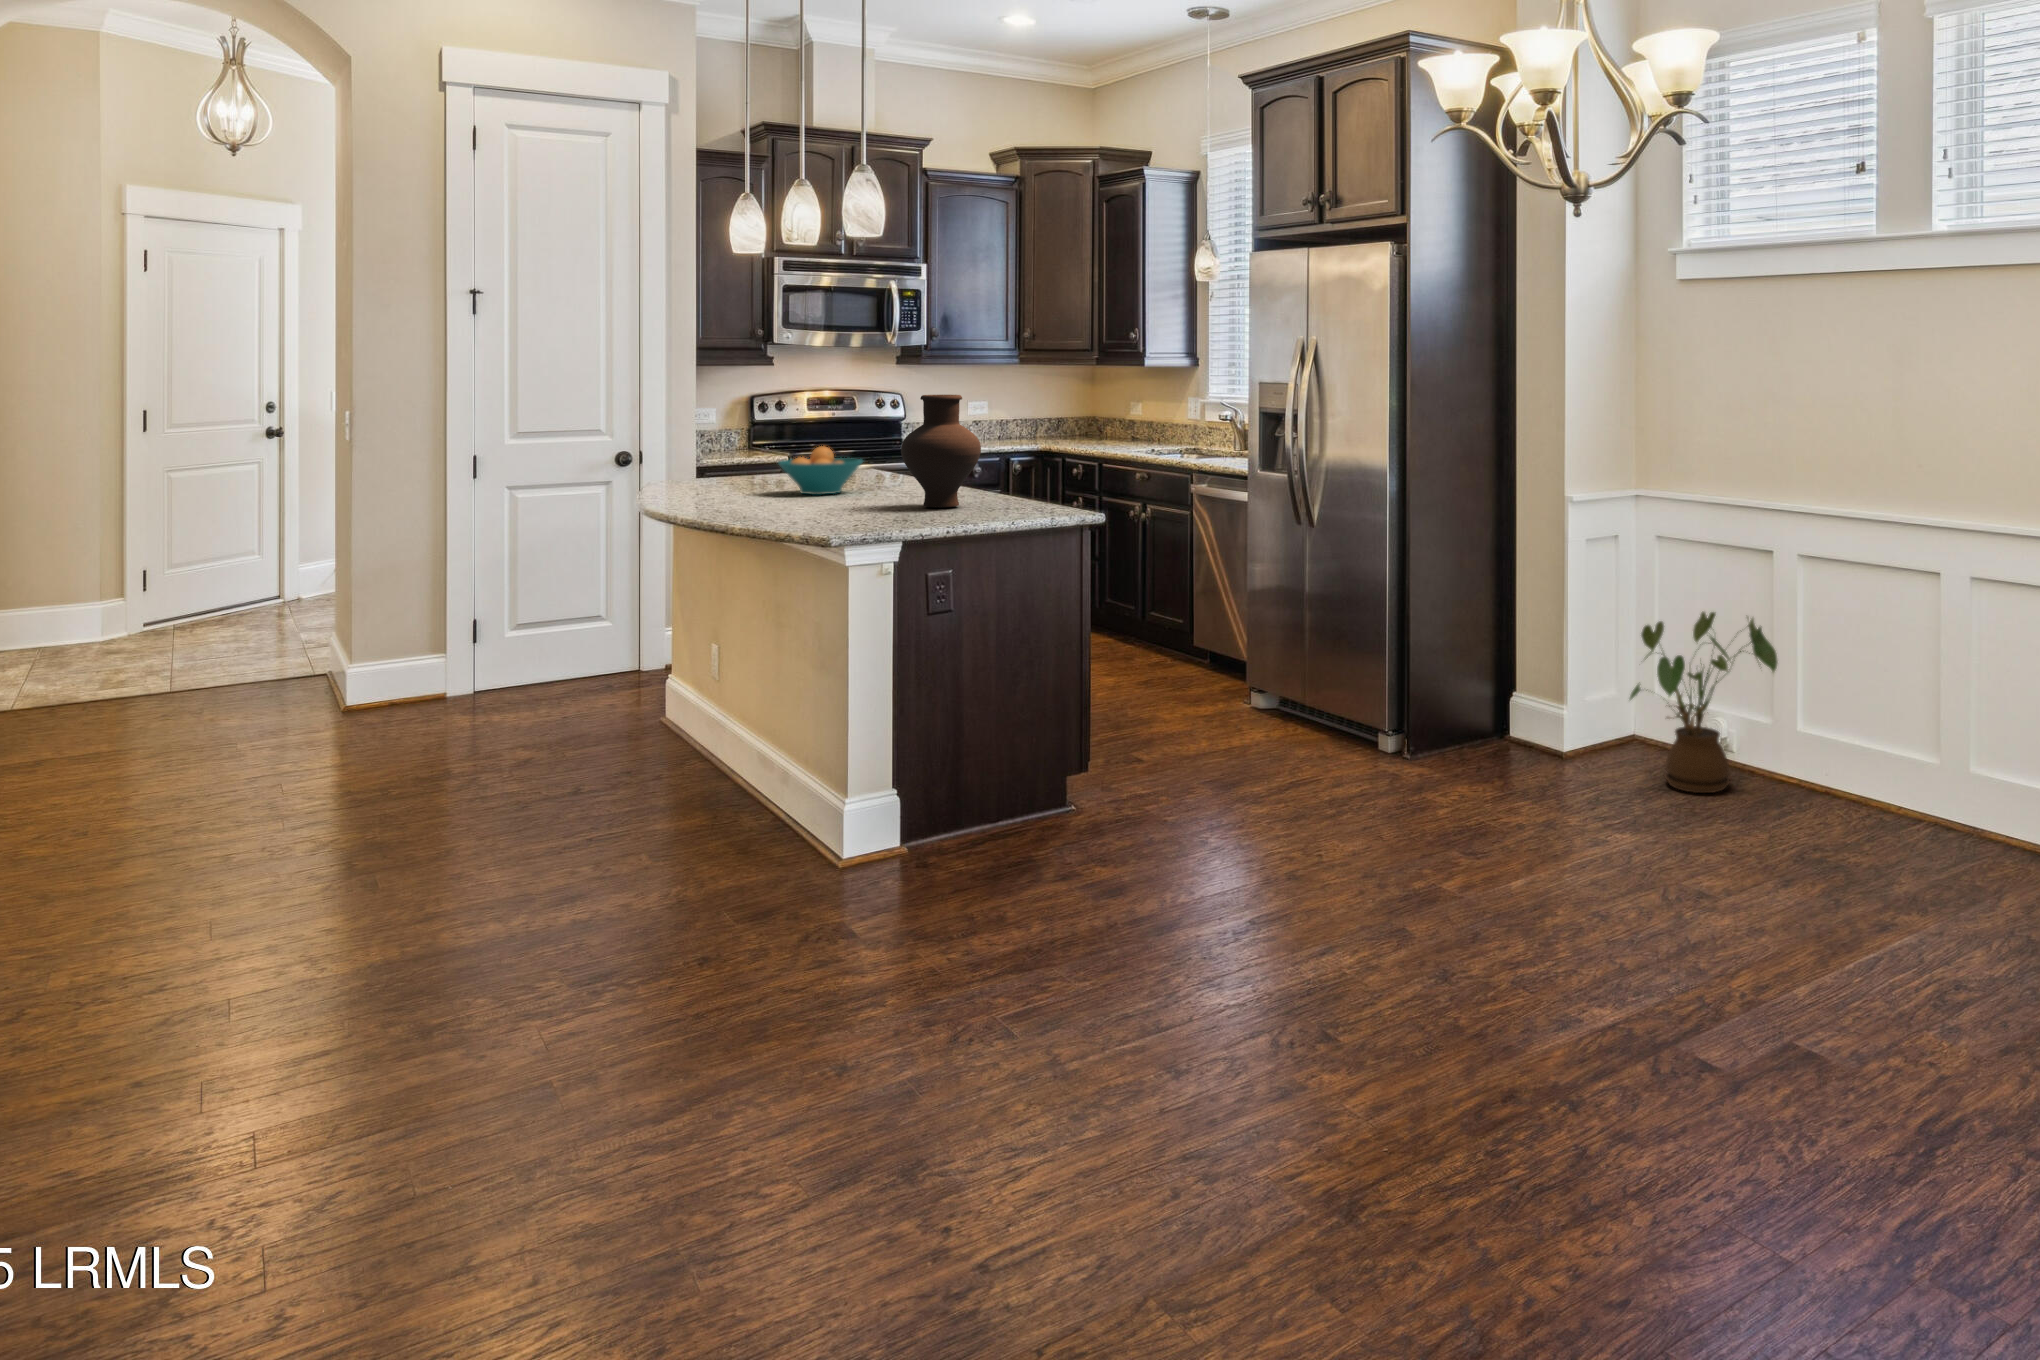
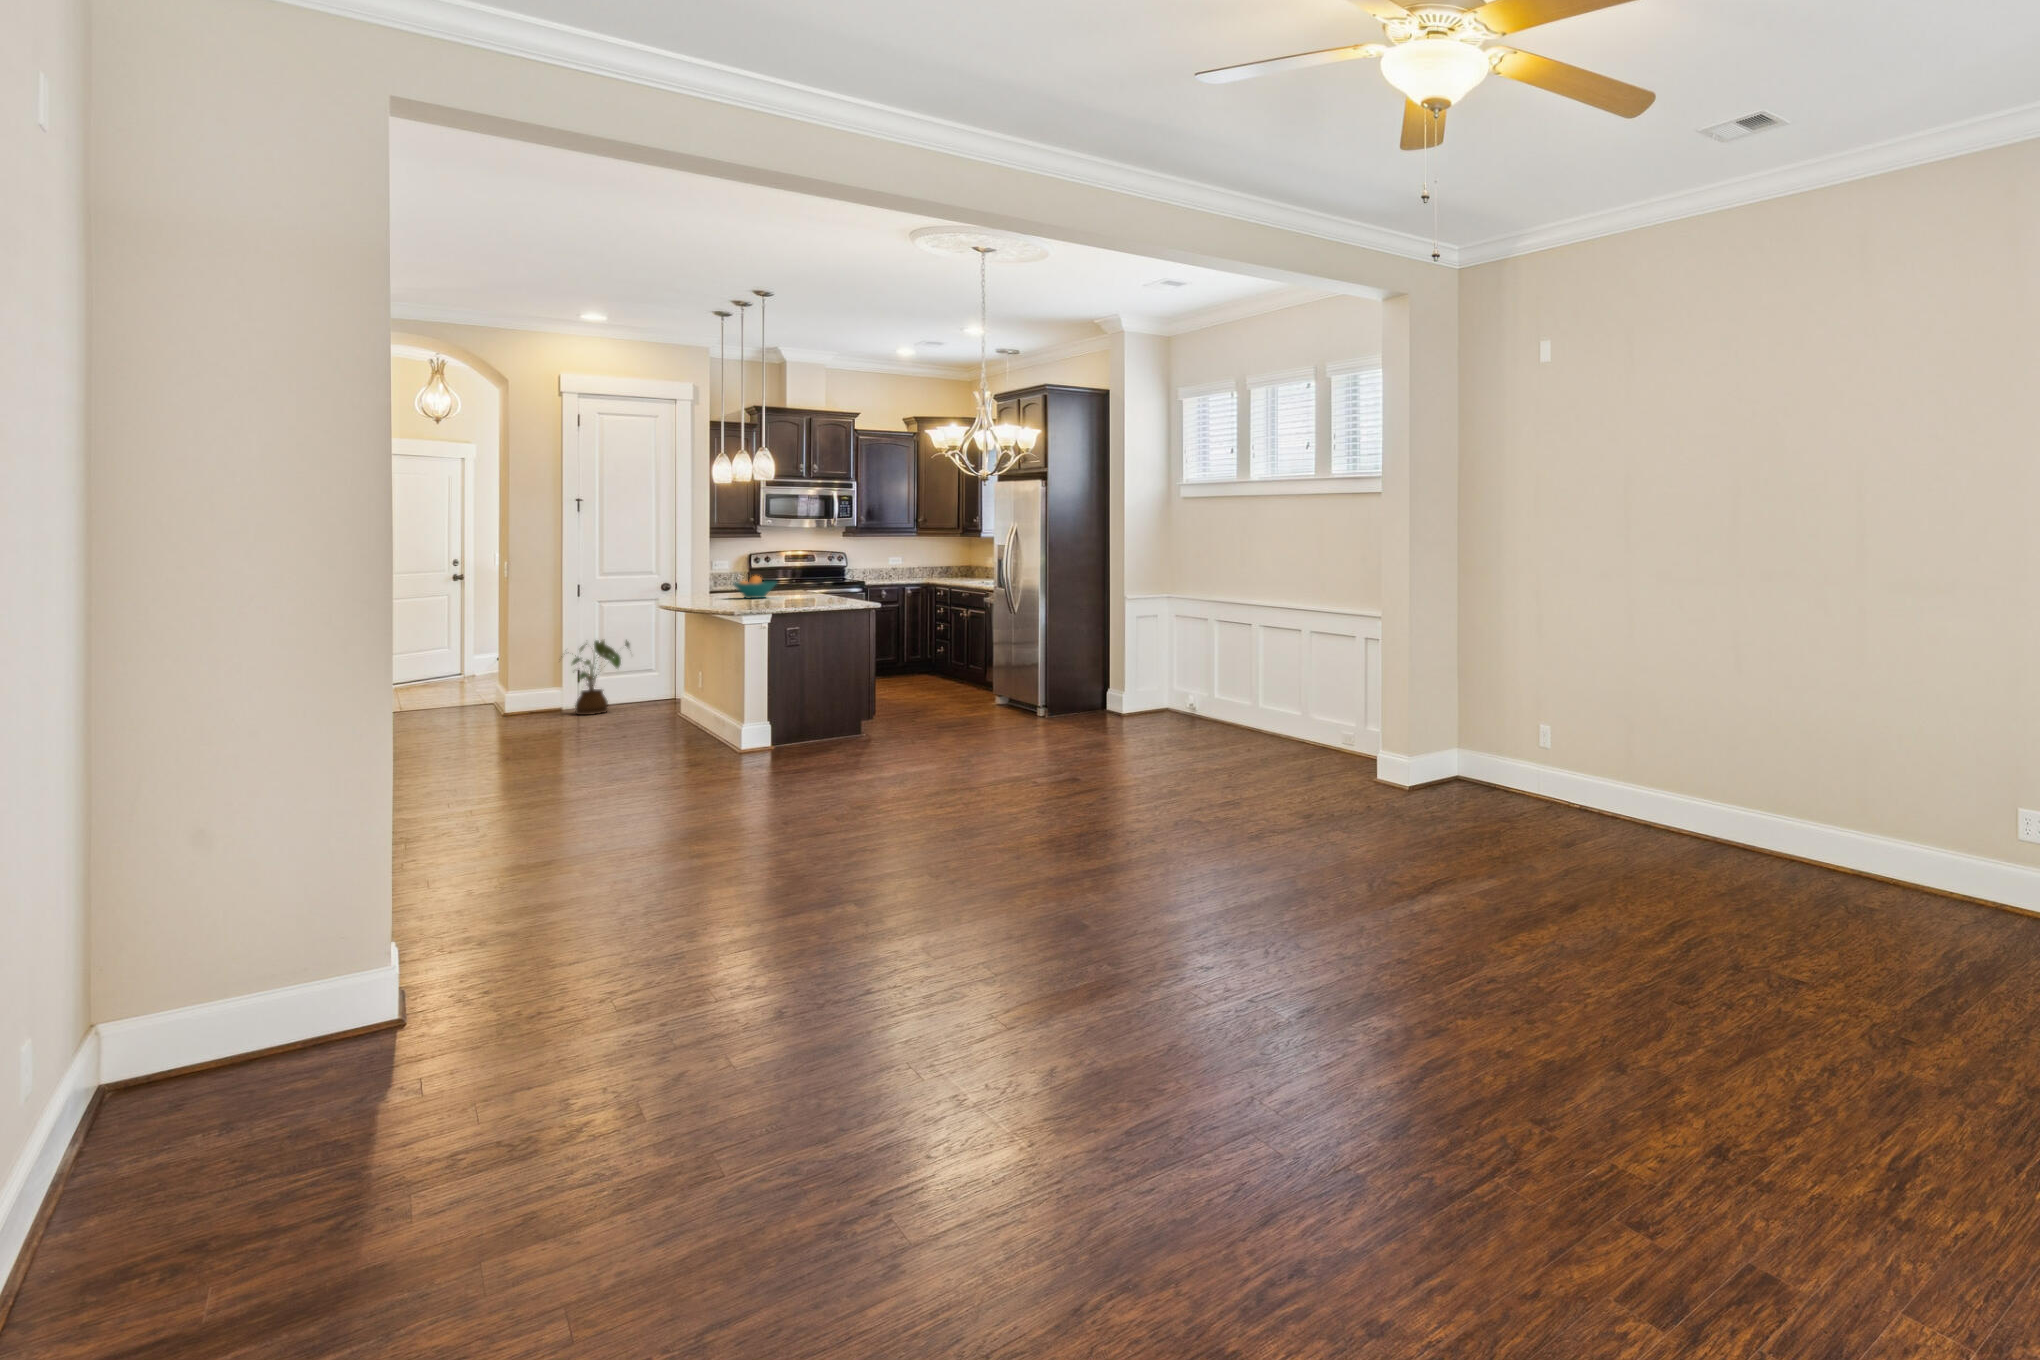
vase: present [901,395,981,507] -> none [782,550,823,601]
house plant: present [1630,612,1778,793] -> present [561,640,629,715]

